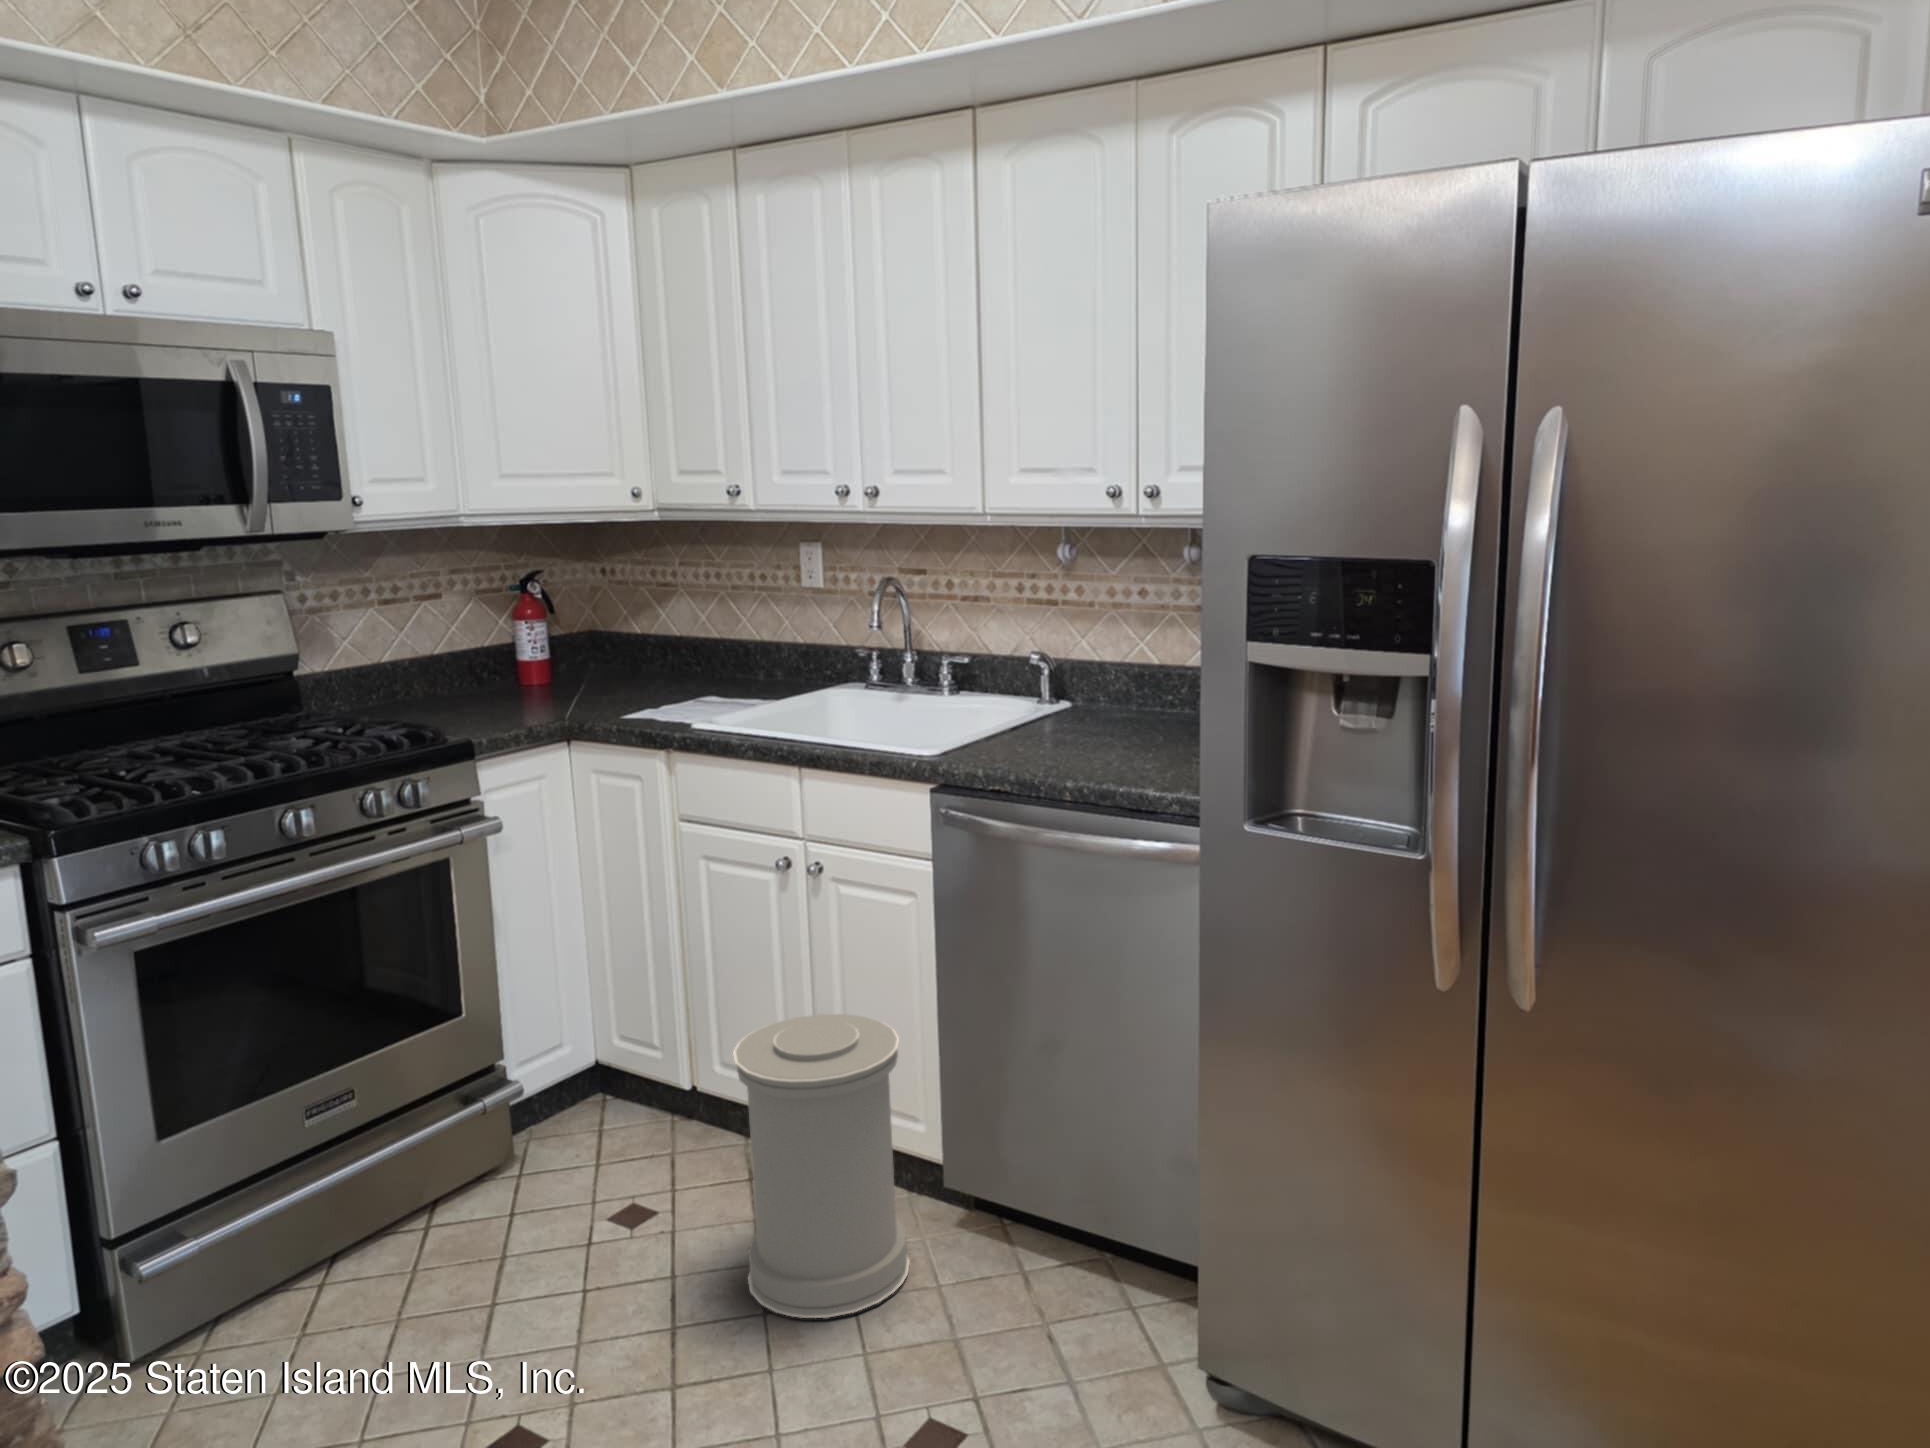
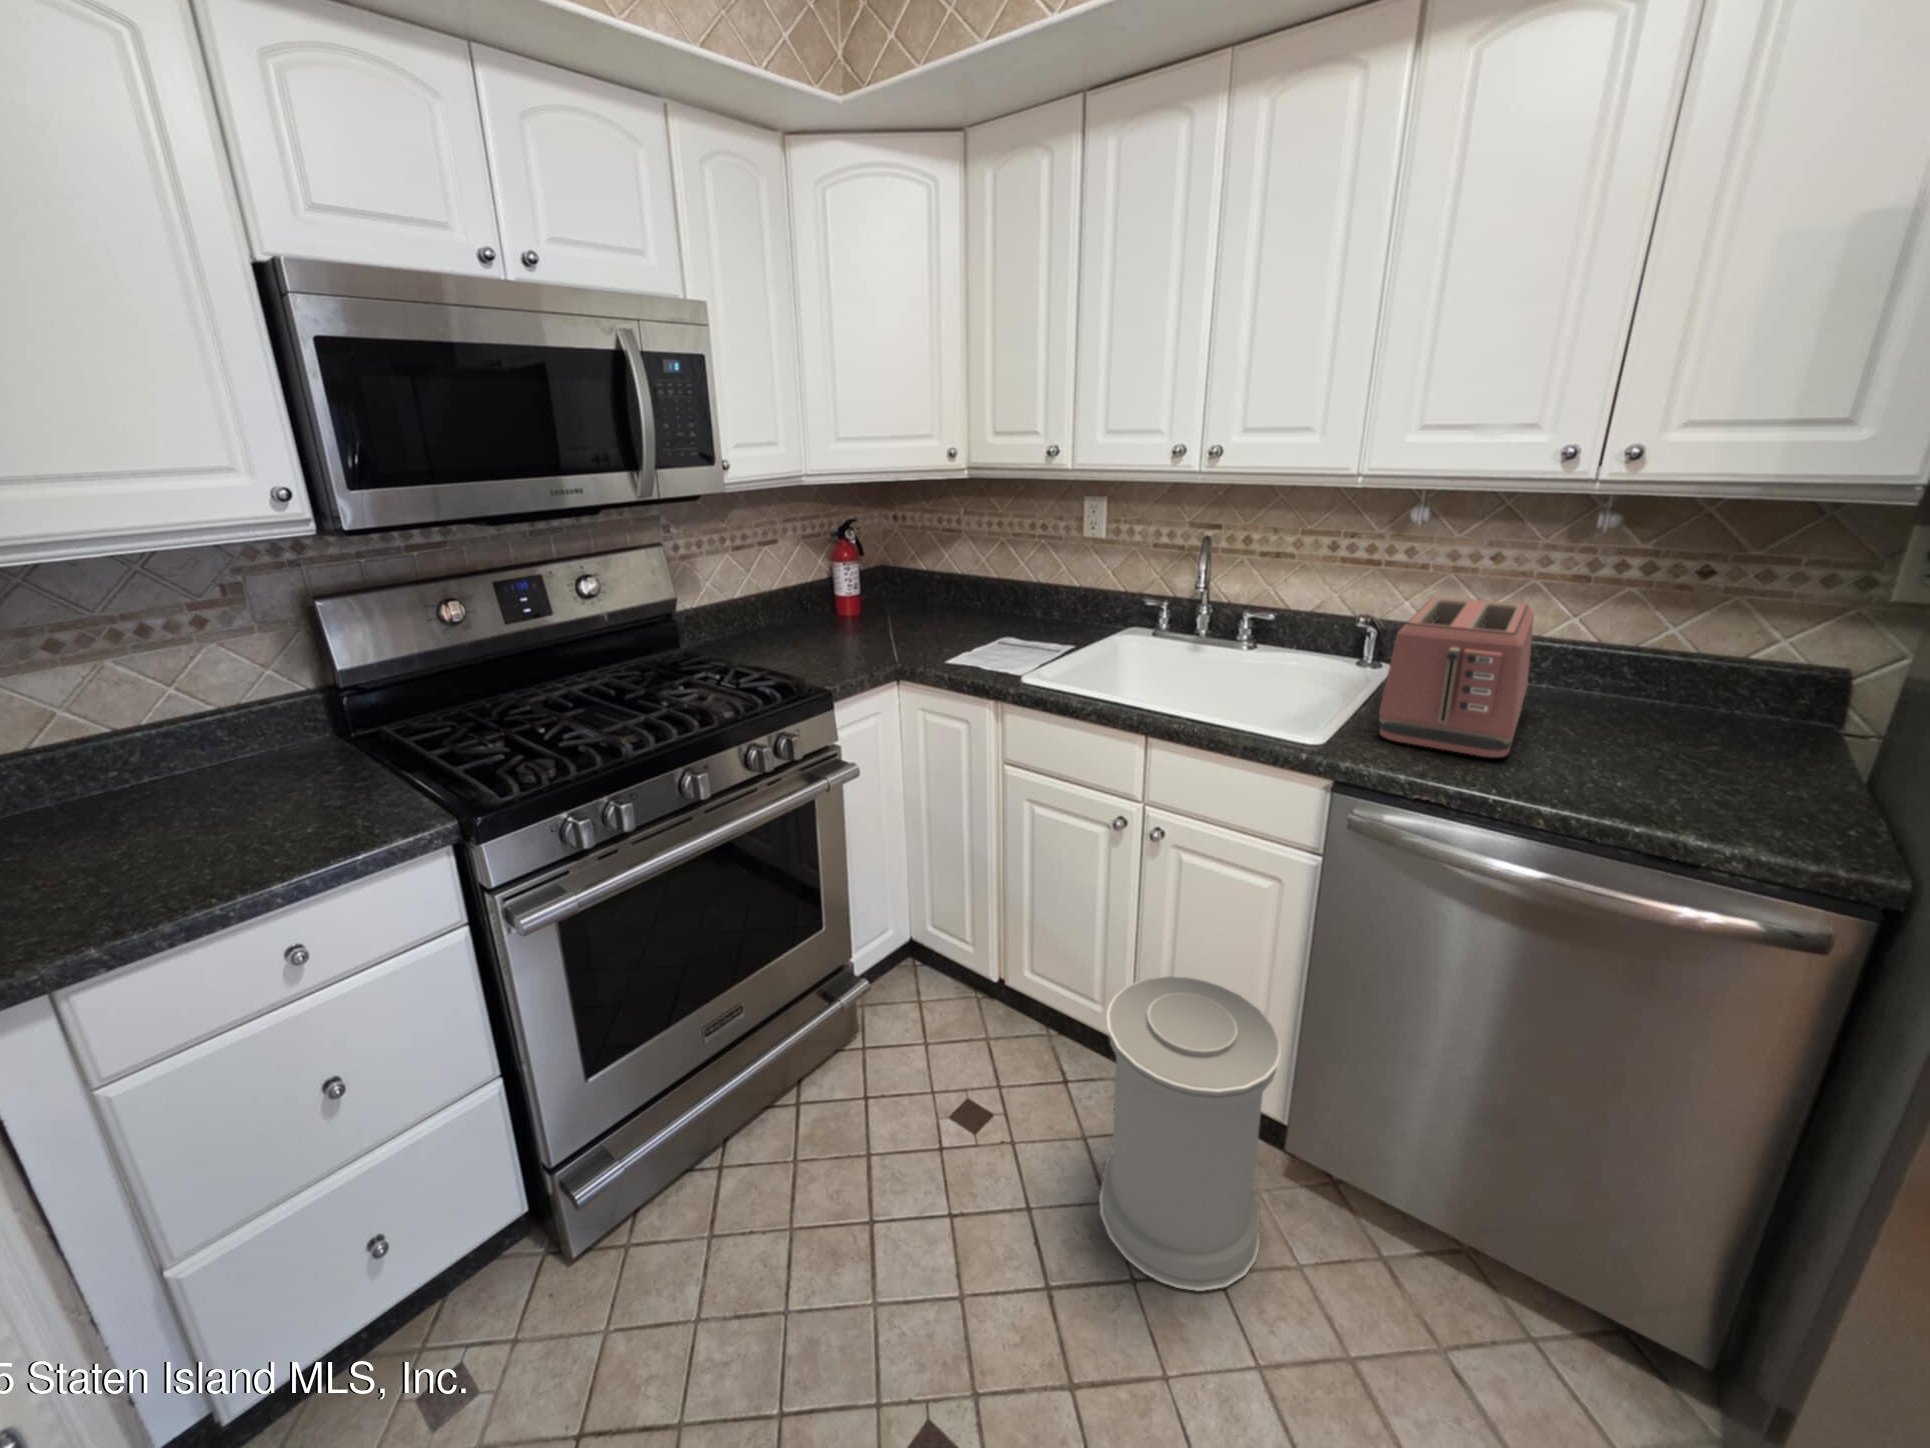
toaster: none [984,624,1146,756] -> present [1379,597,1534,757]

